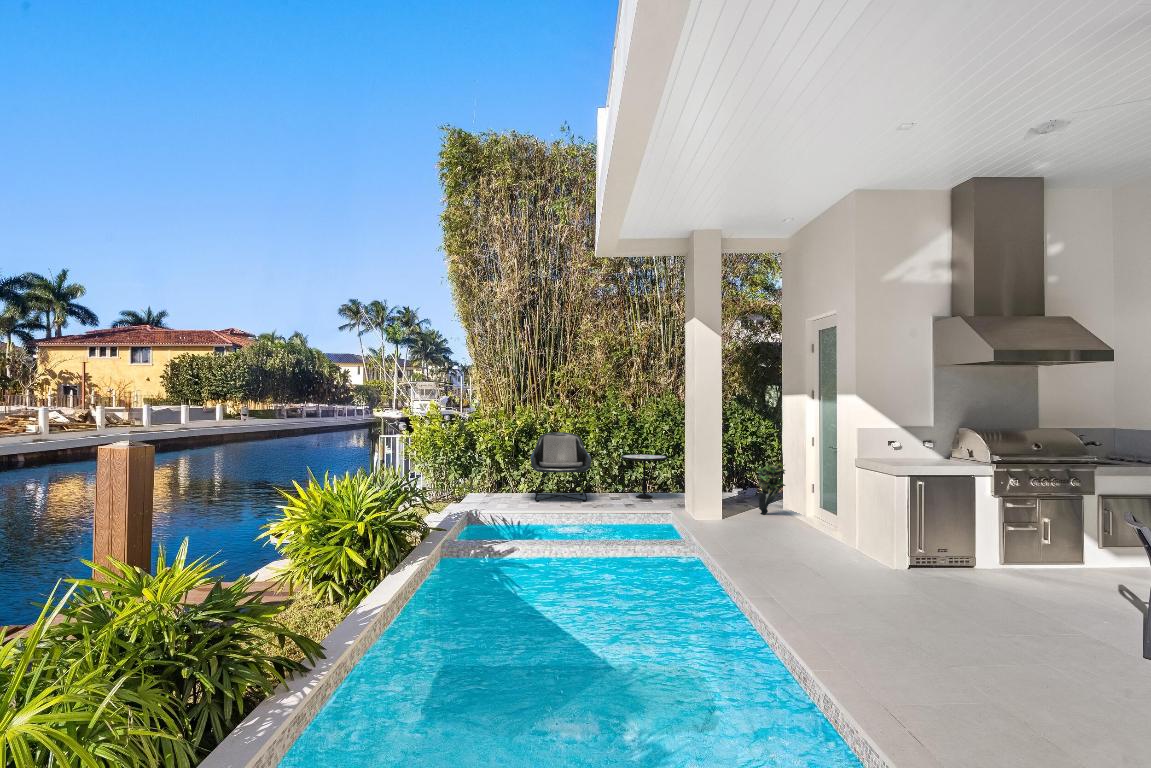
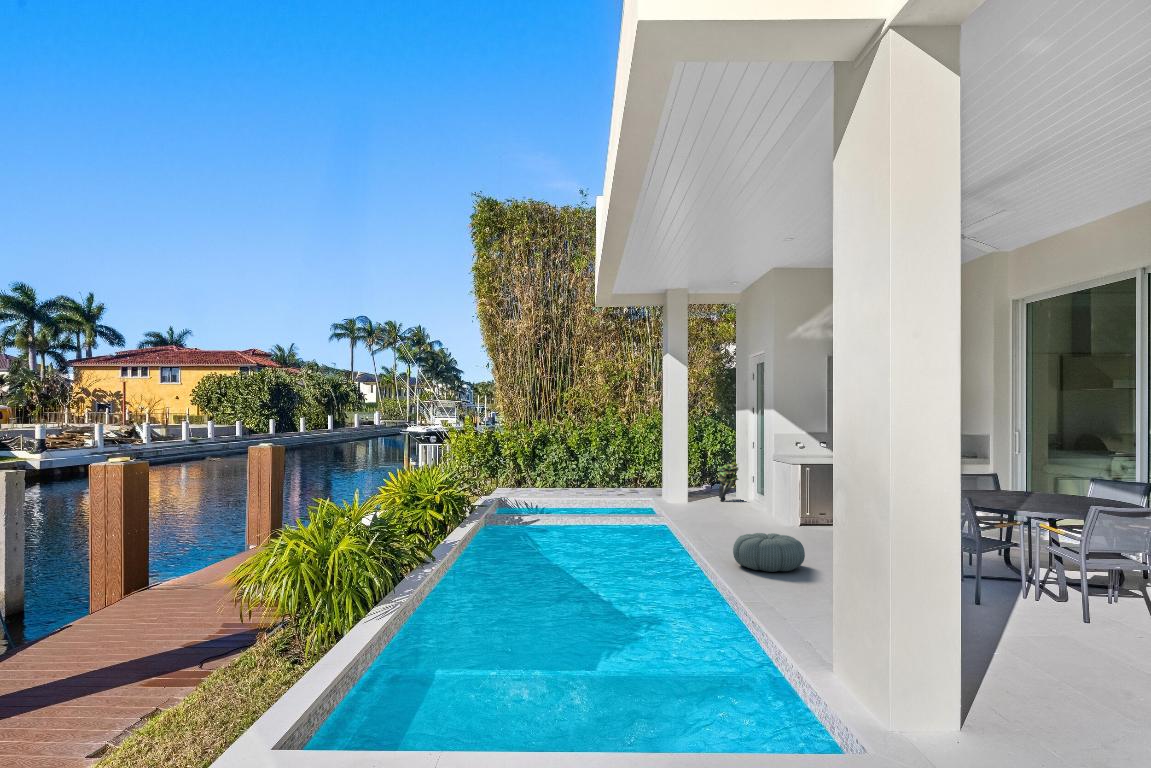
lounge chair: present [530,432,591,502] -> none [545,441,592,494]
side table: present [621,455,668,499] -> none [616,458,652,492]
pouf: none [860,614,1003,702] -> present [733,533,805,572]

